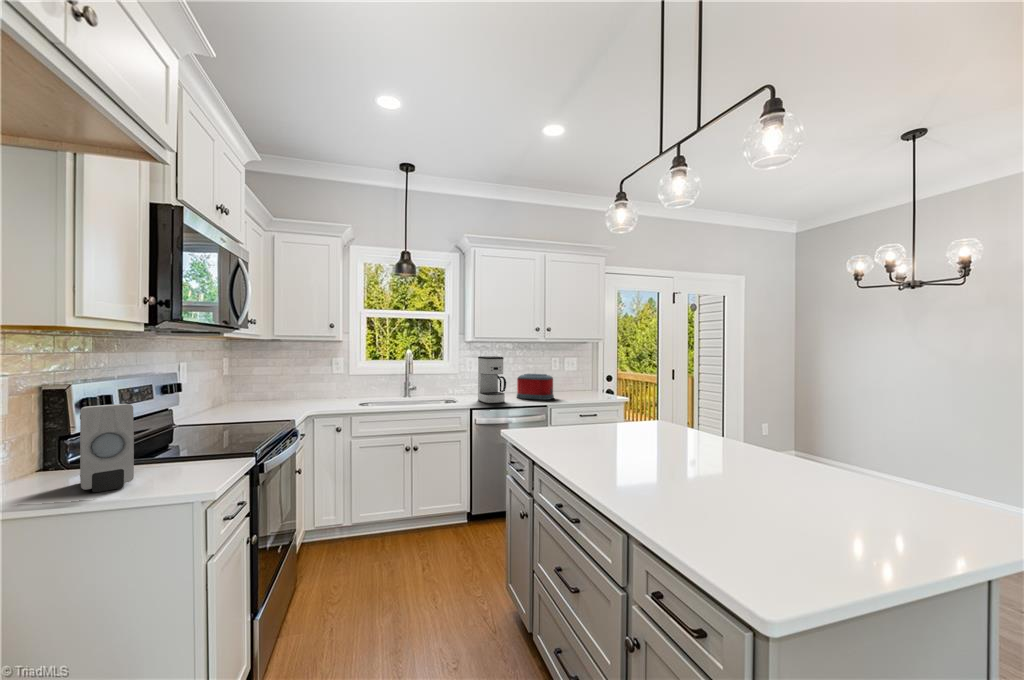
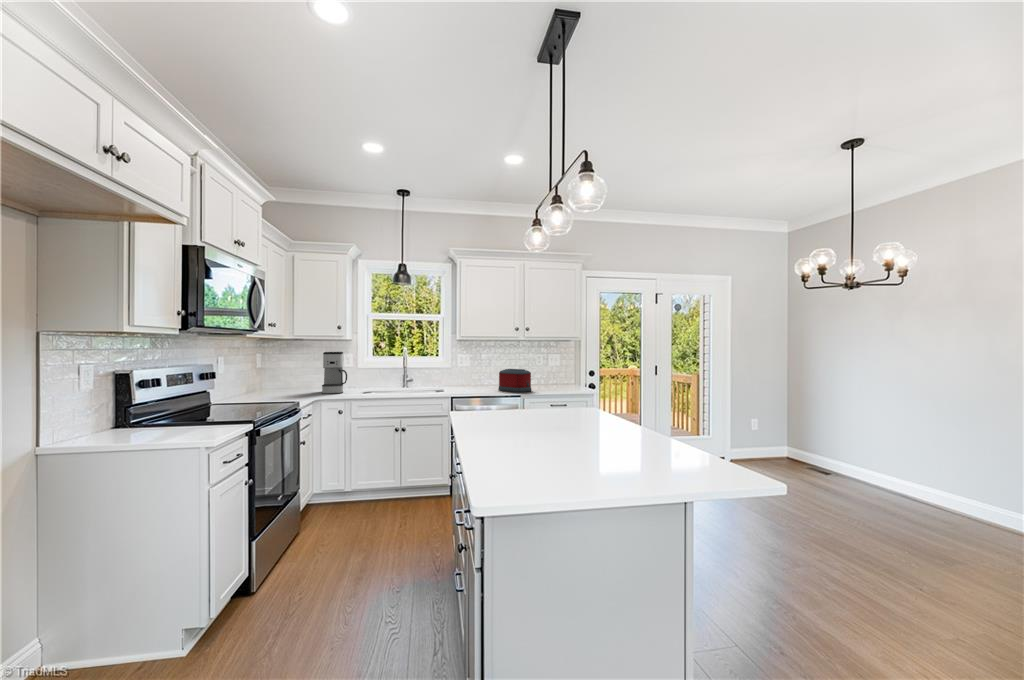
coffee maker: present [478,356,506,403] -> present [322,352,347,394]
soap dispenser: present [80,404,134,492] -> none [134,384,166,439]

